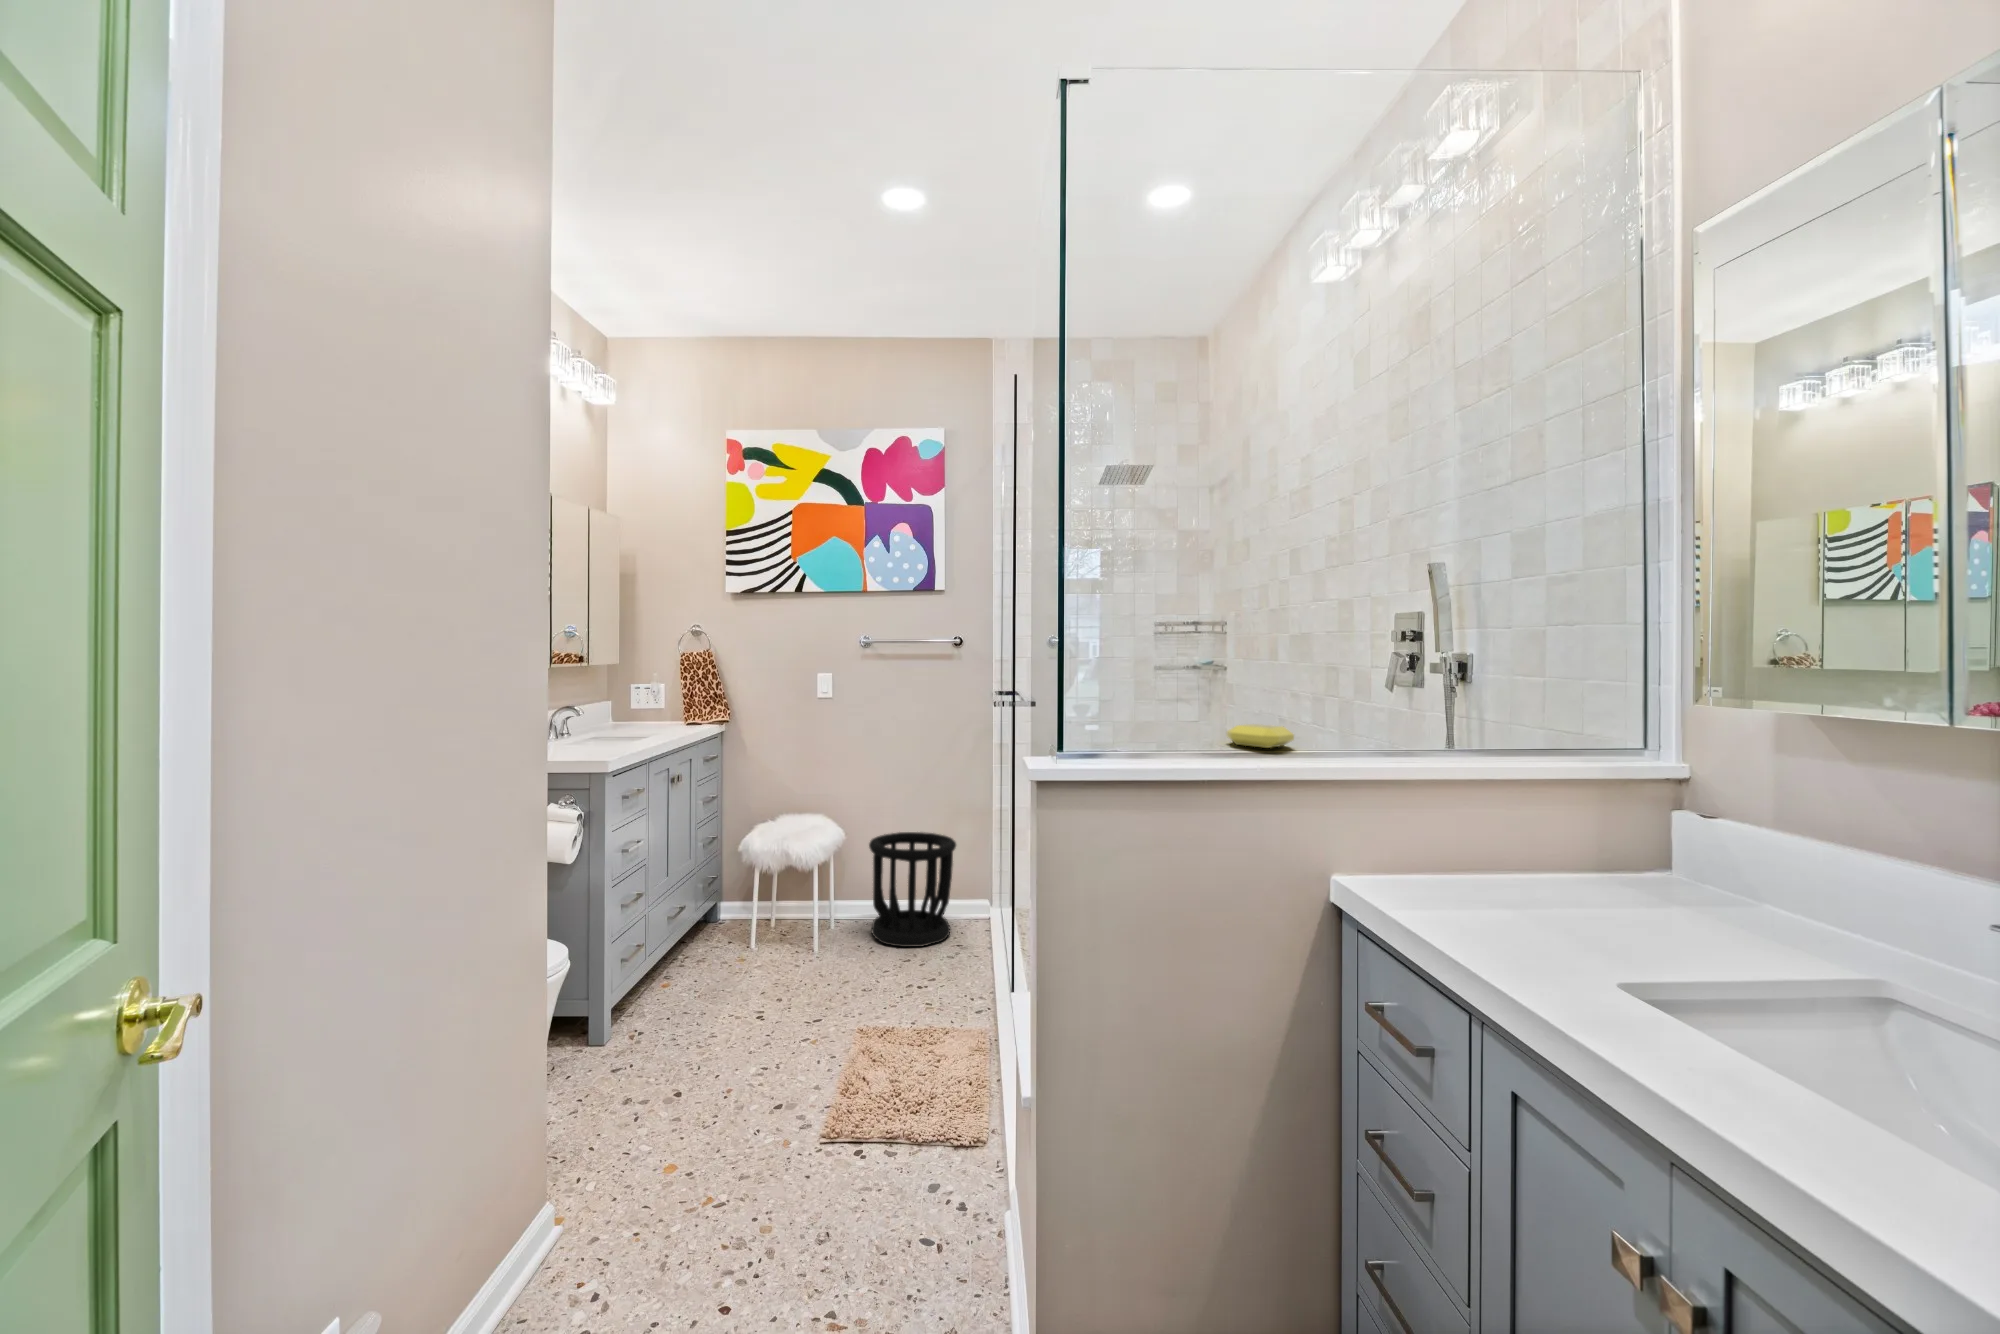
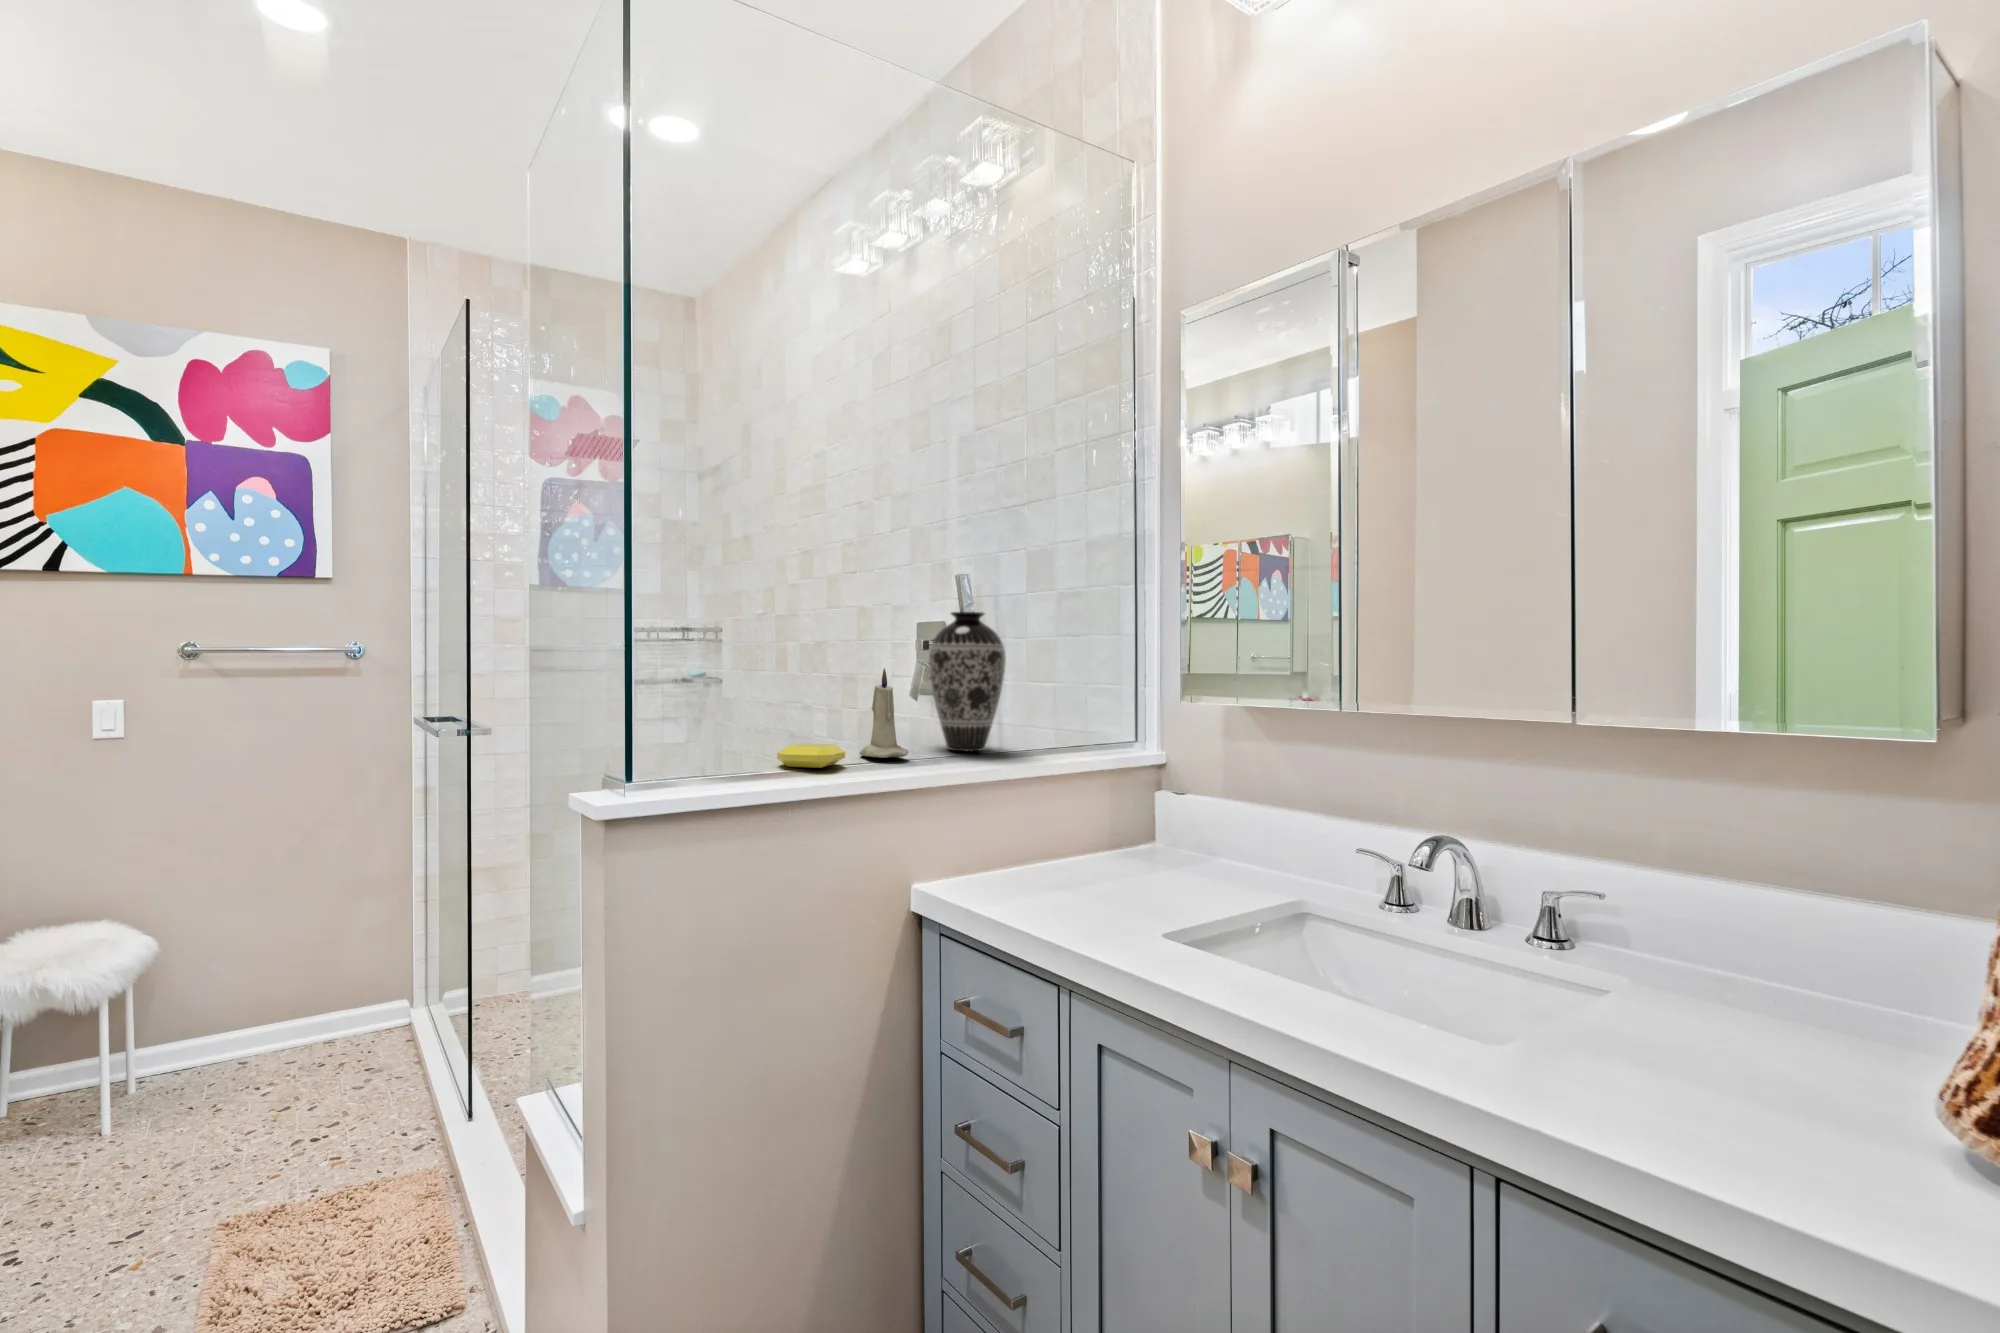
decorative vase: none [1394,598,1485,744] -> present [929,612,1006,751]
candle: none [1313,654,1365,744] -> present [860,668,908,758]
wastebasket: present [869,832,956,947] -> none [208,922,363,1095]

